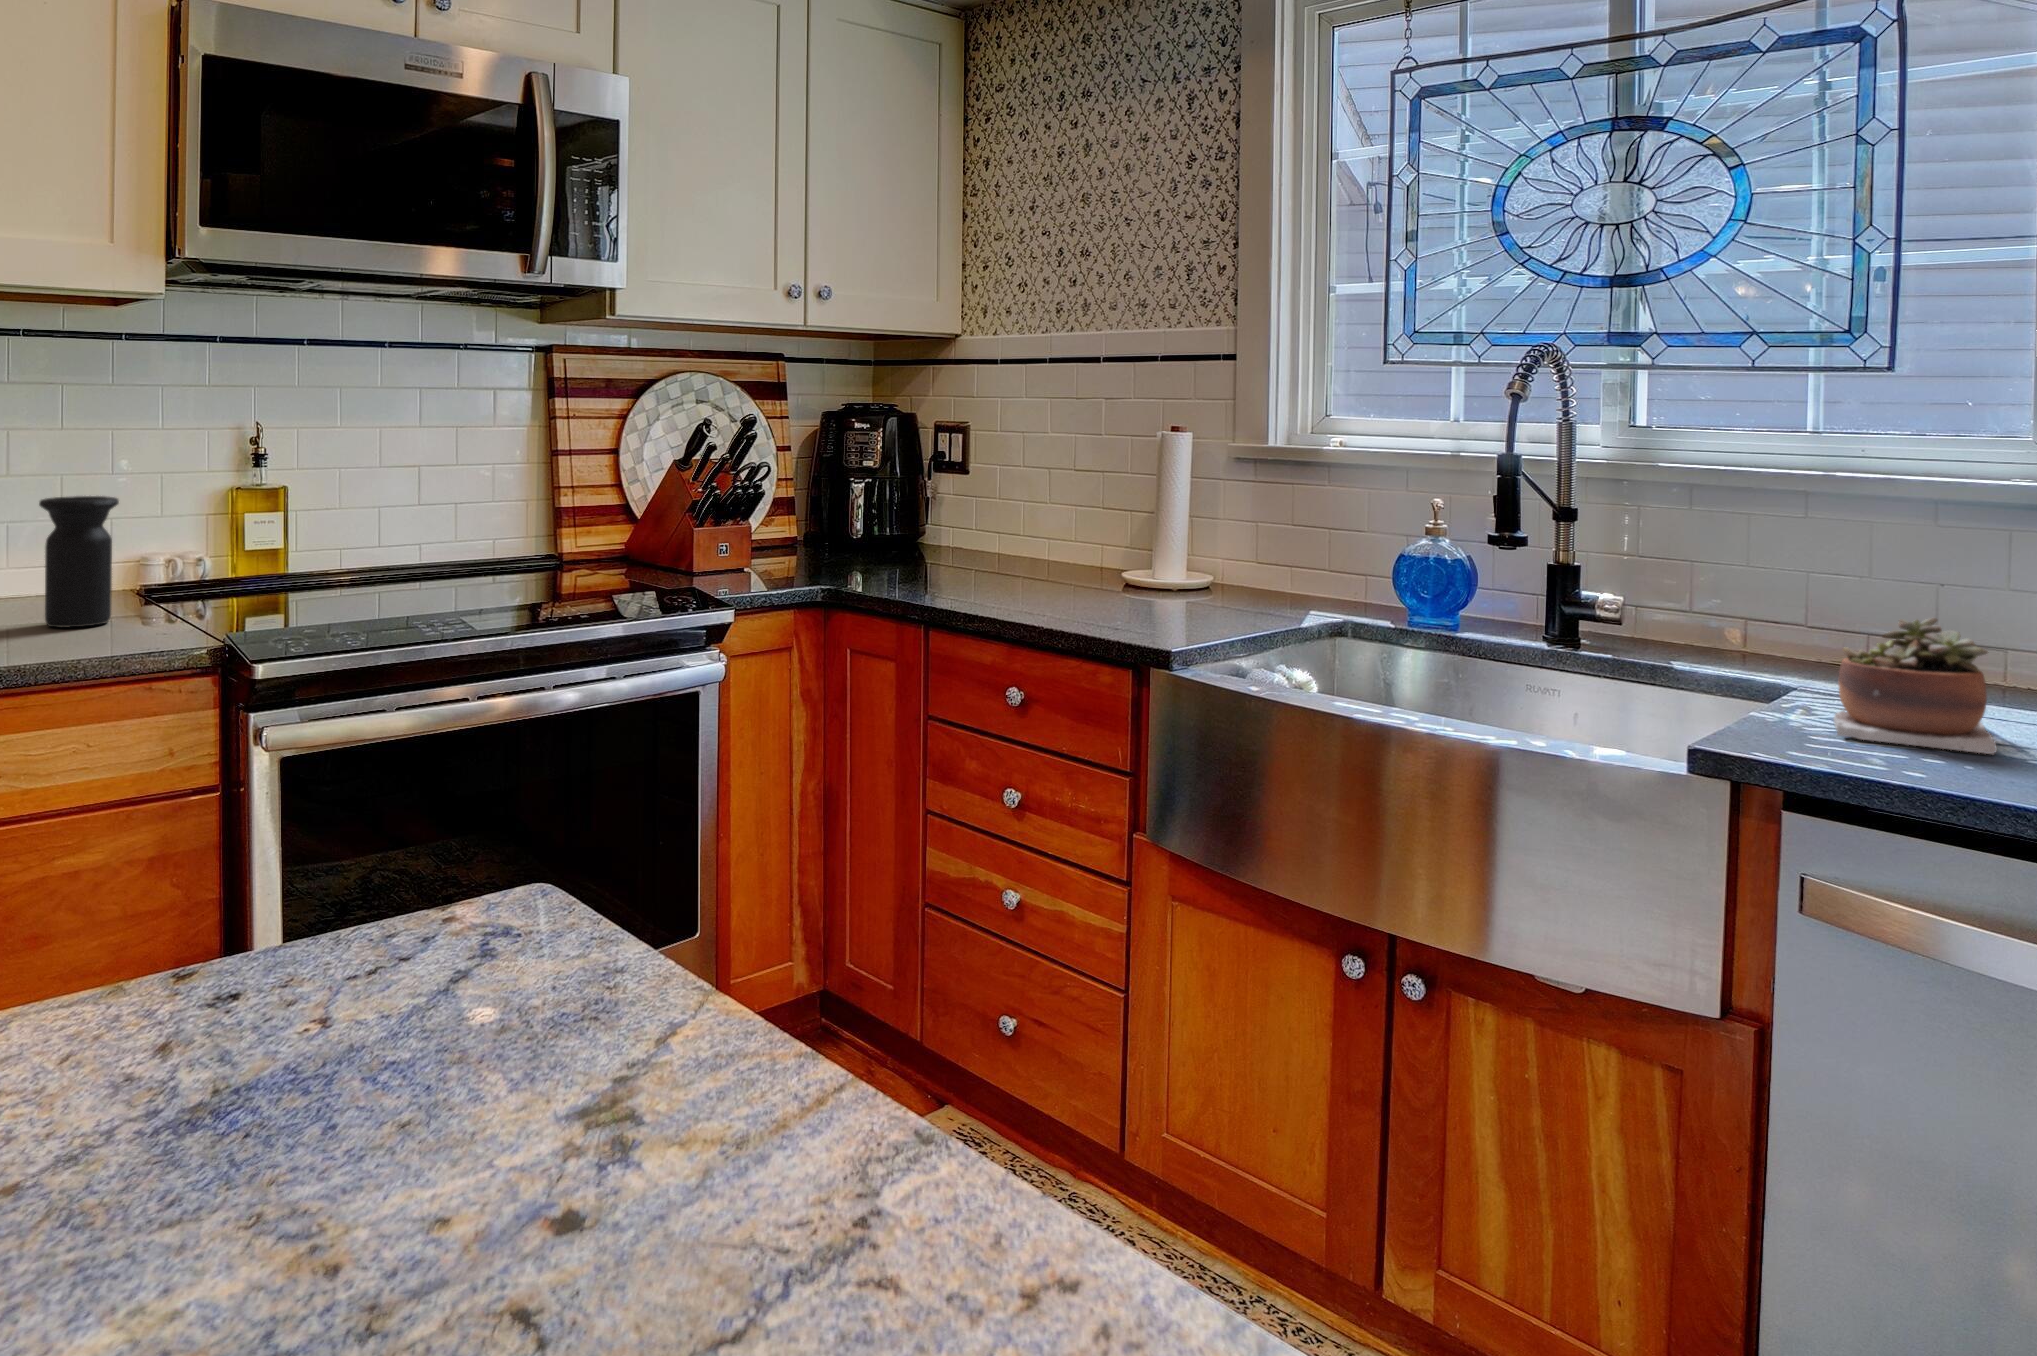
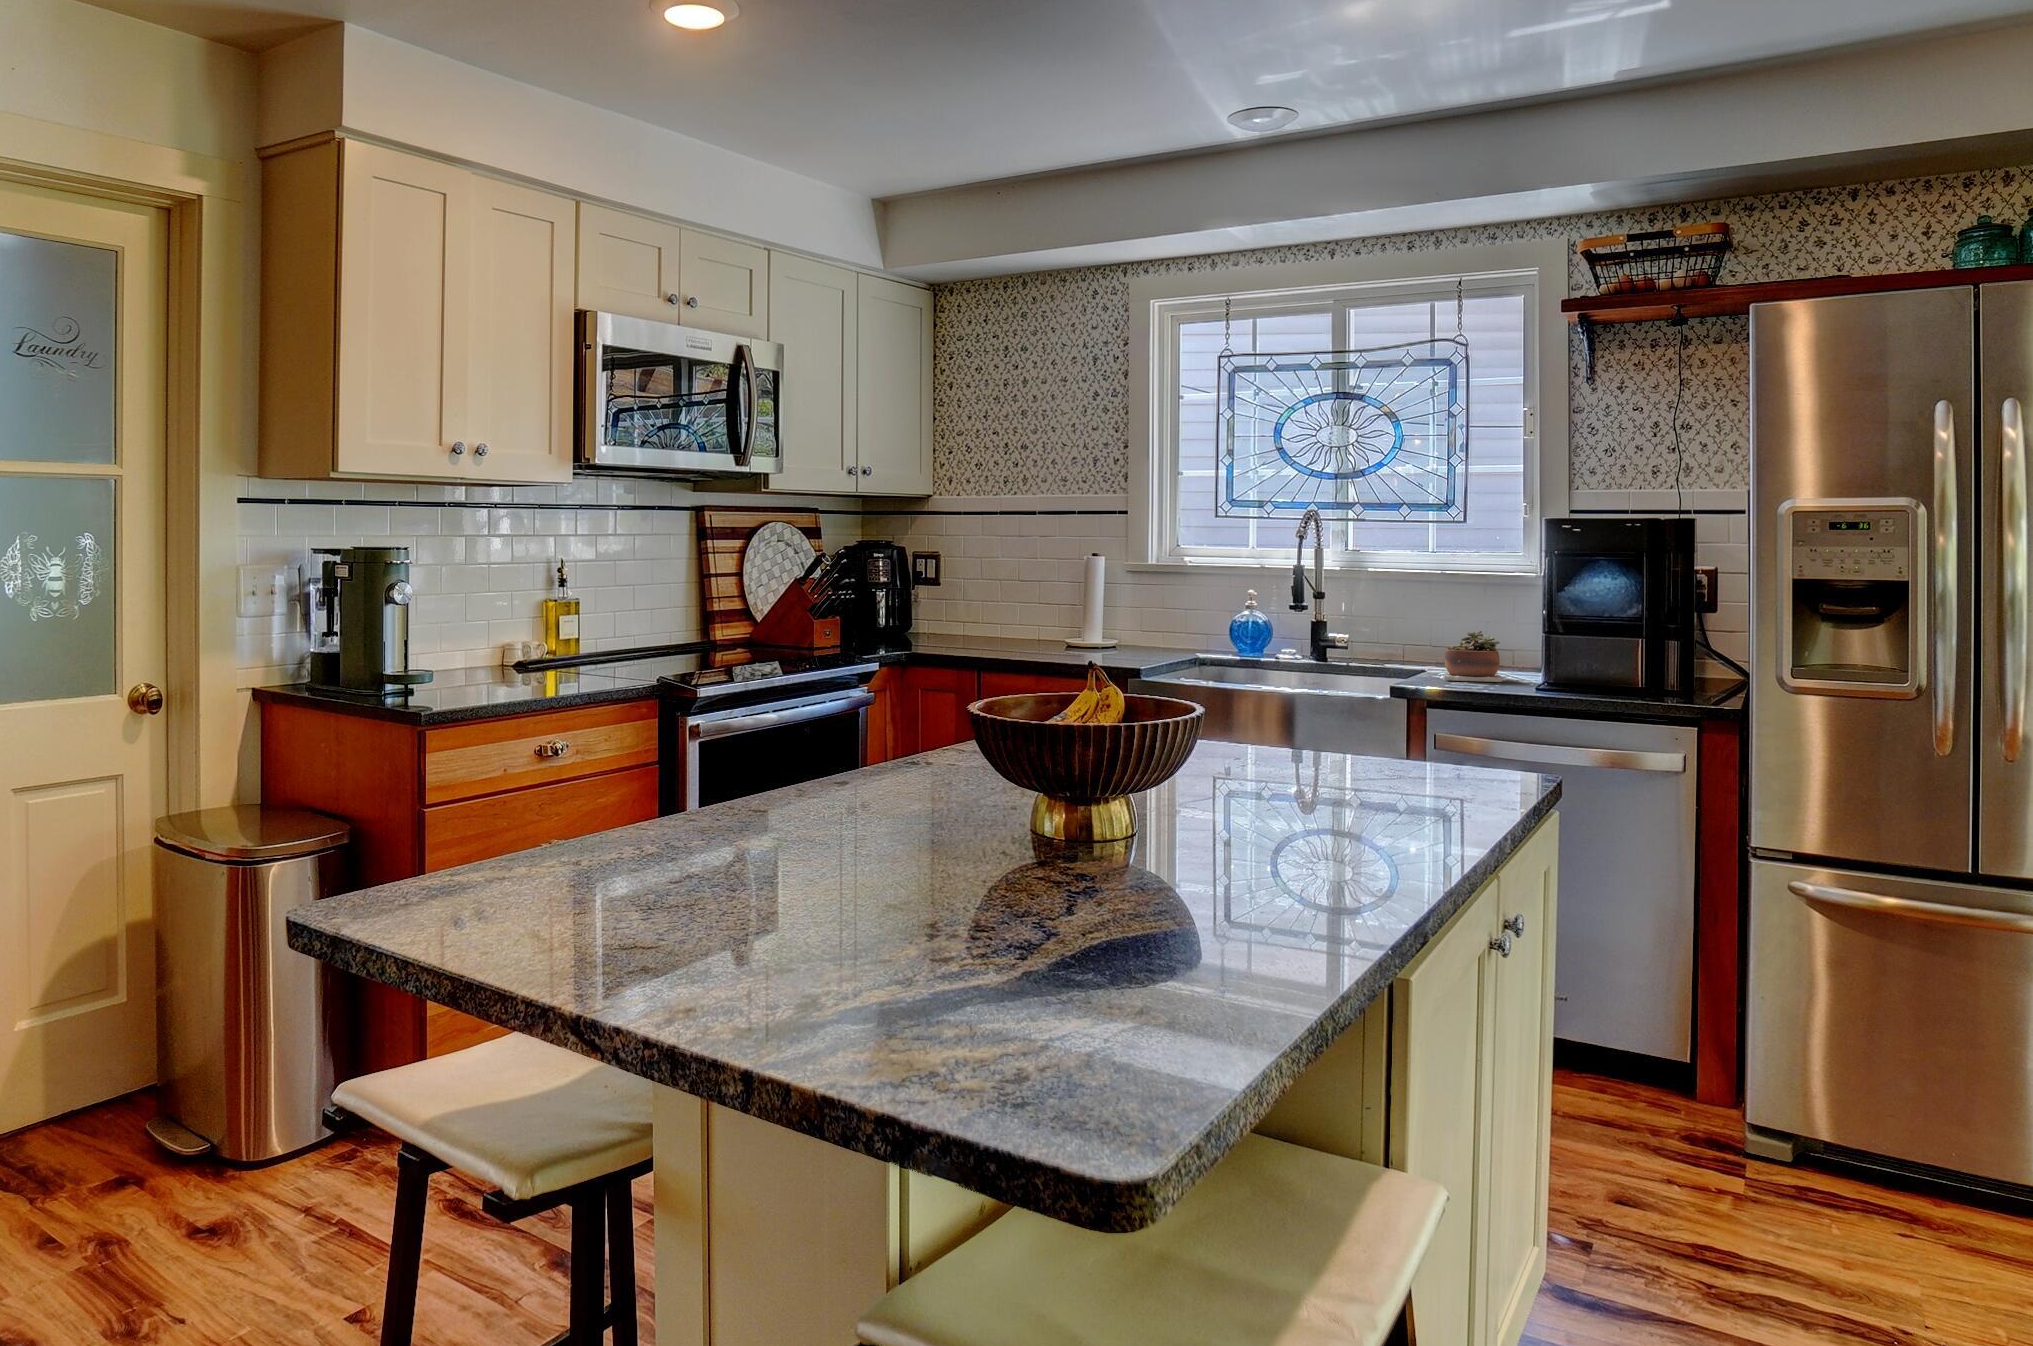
vase: present [39,496,119,627] -> none [513,603,553,678]

